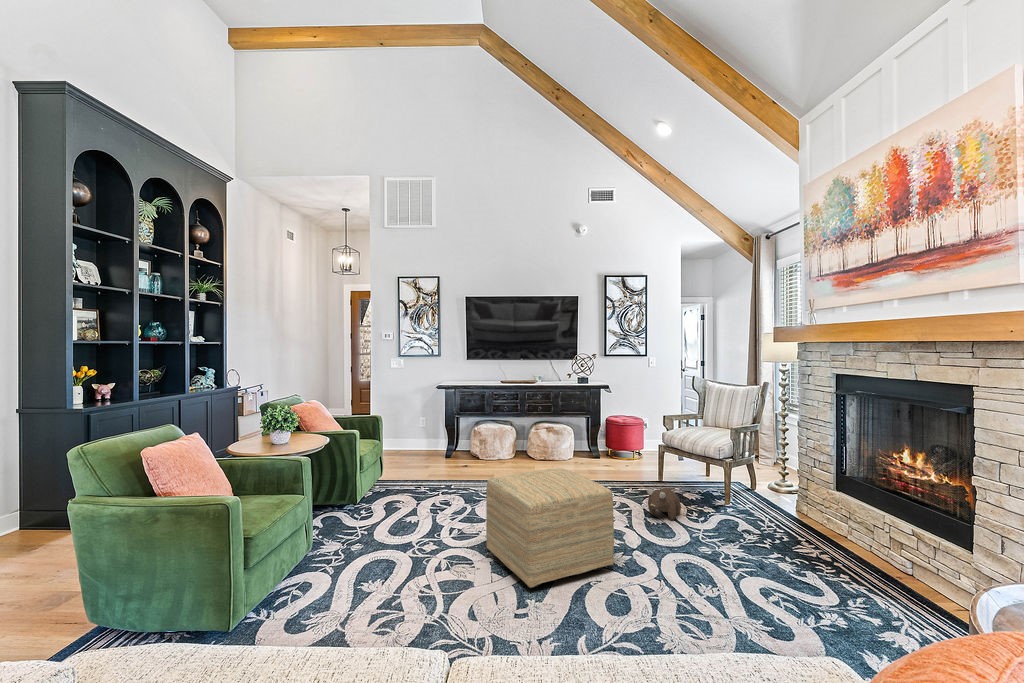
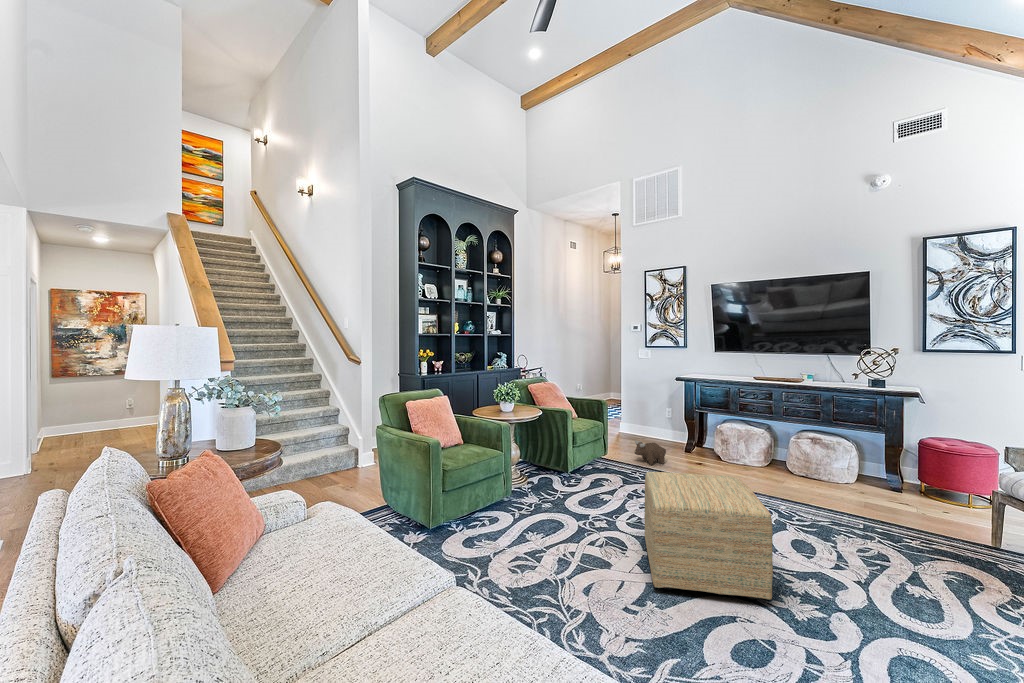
plush toy: present [647,488,681,520] -> present [634,440,666,465]

